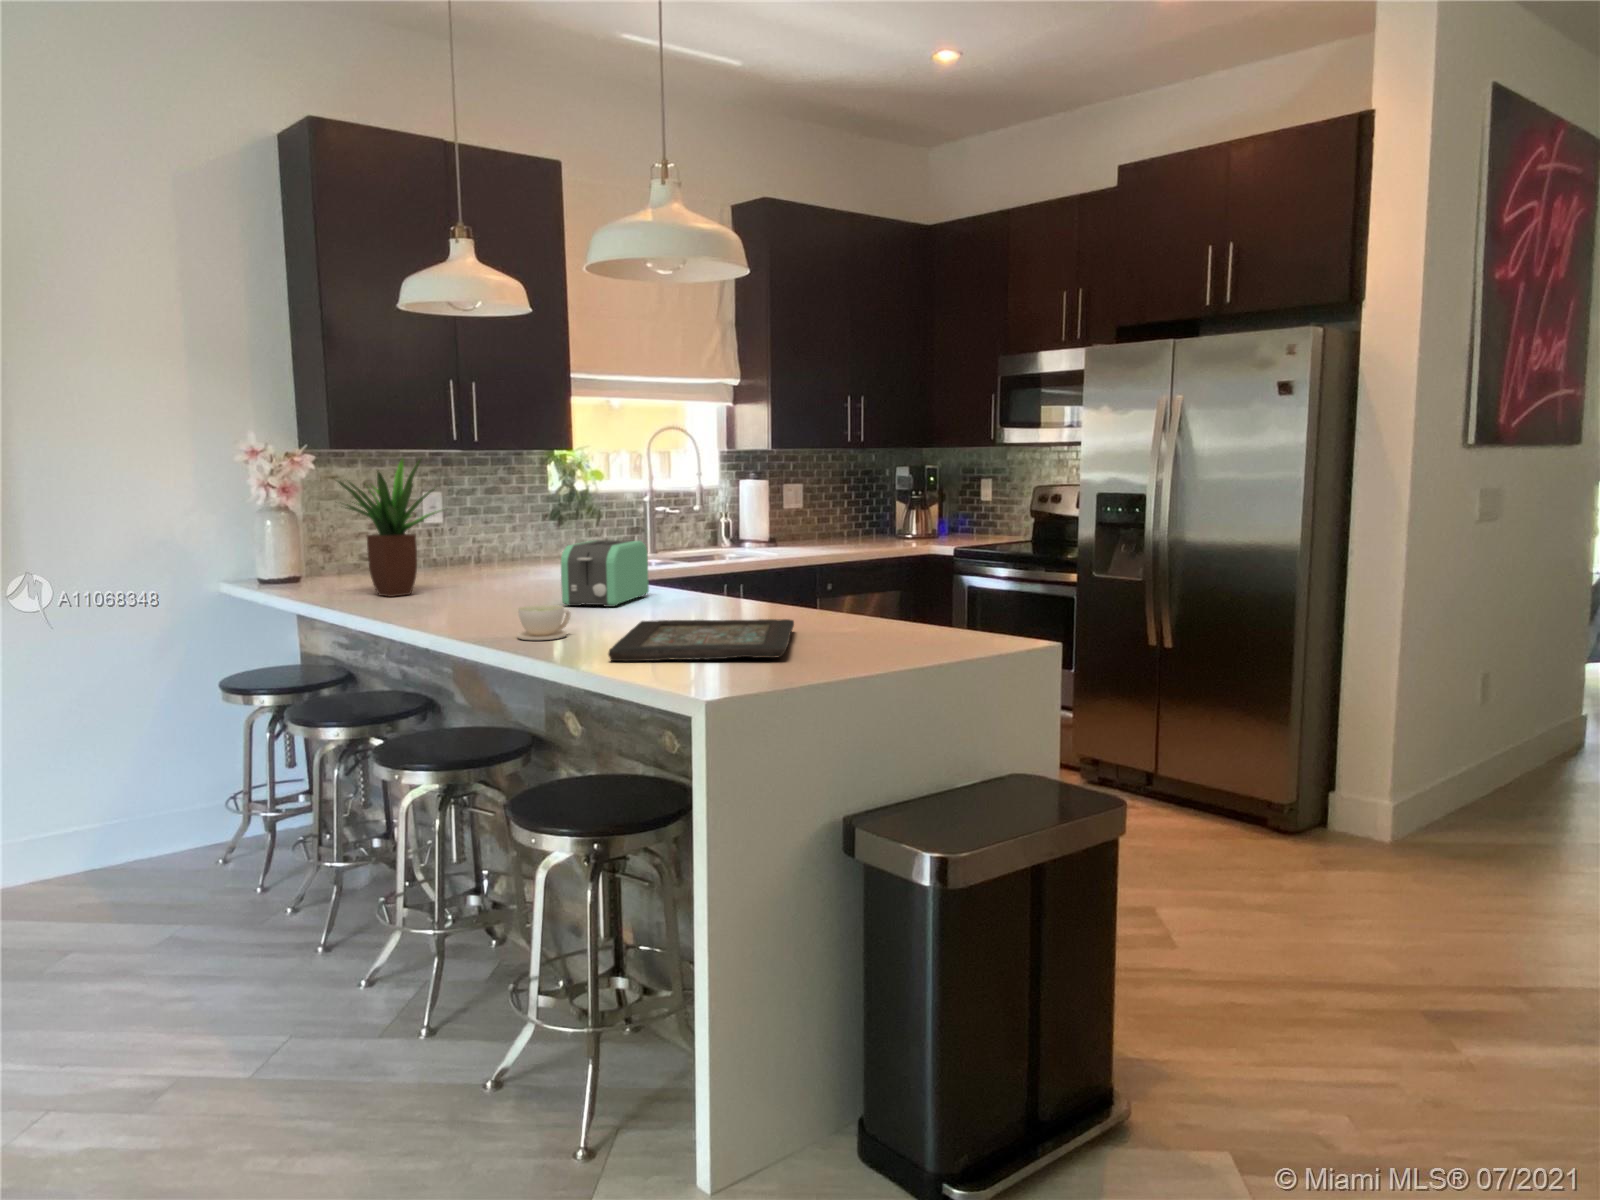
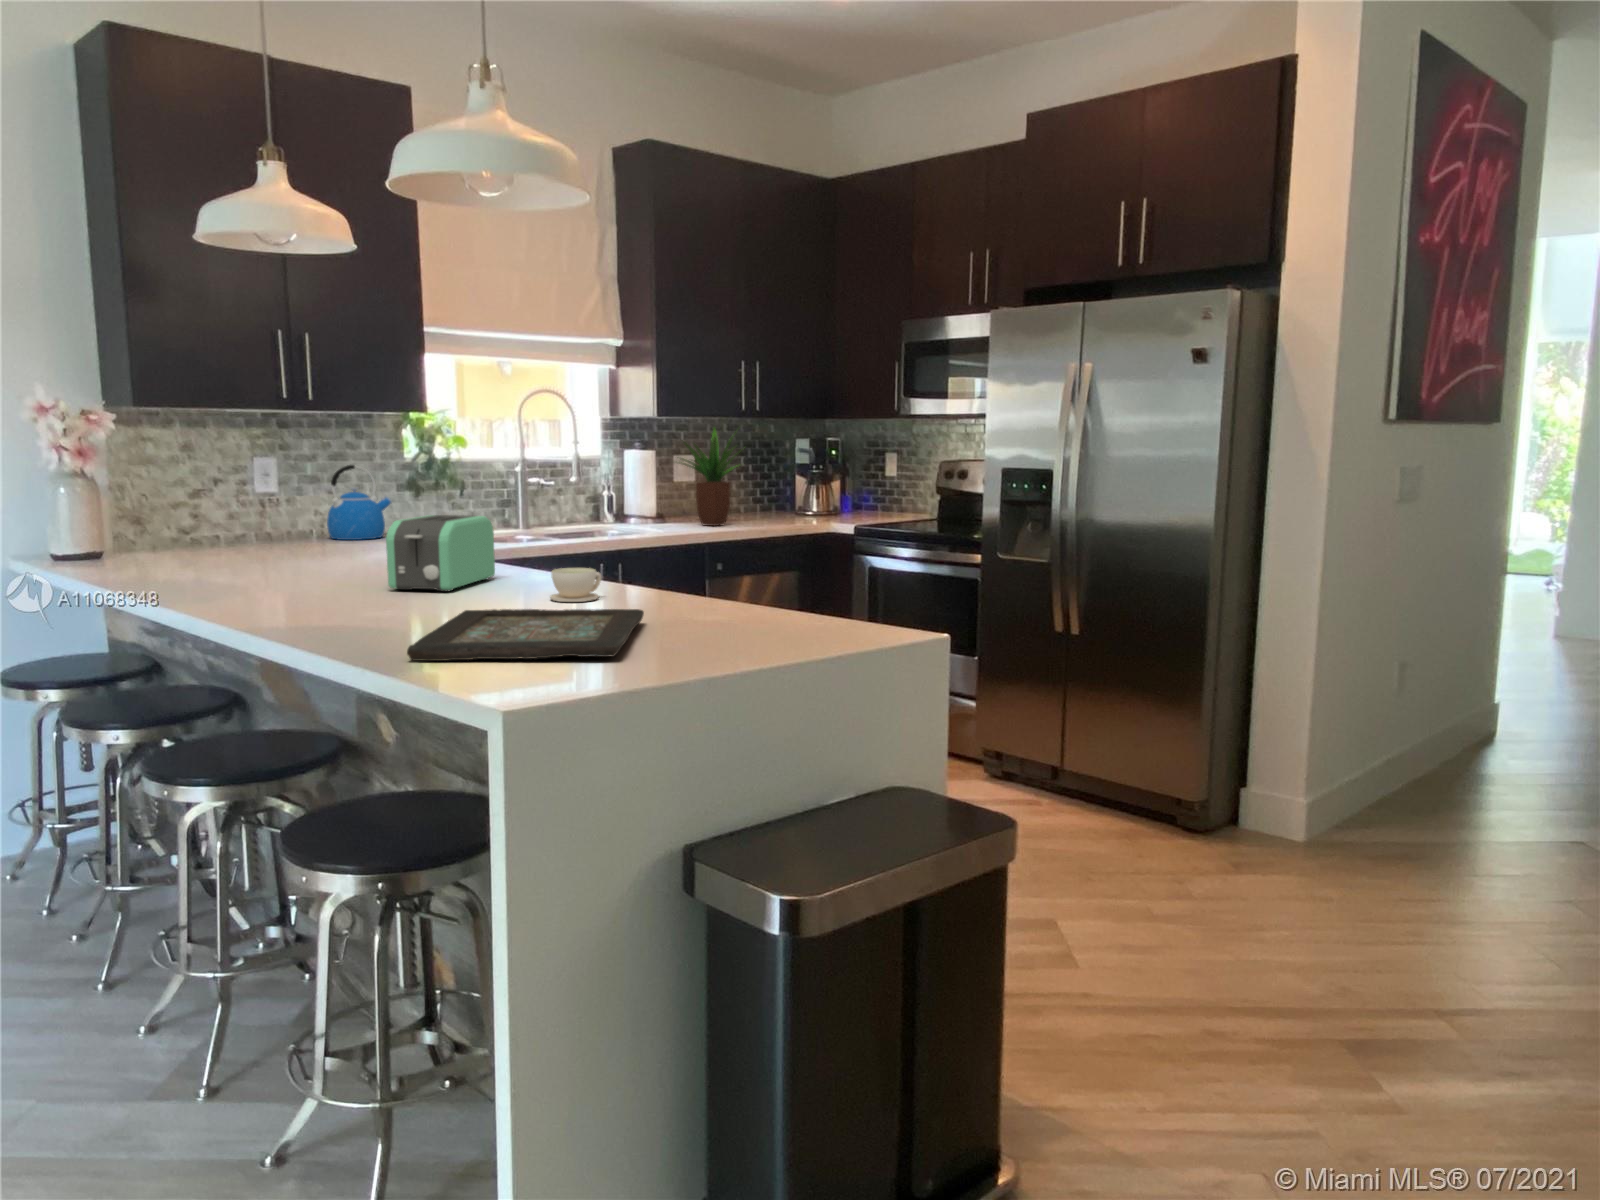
potted plant: present [338,459,440,597] -> present [681,428,737,526]
kettle: none [484,497,539,564] -> present [327,465,391,540]
coffee cup: present [517,605,571,640] -> present [550,568,601,602]

